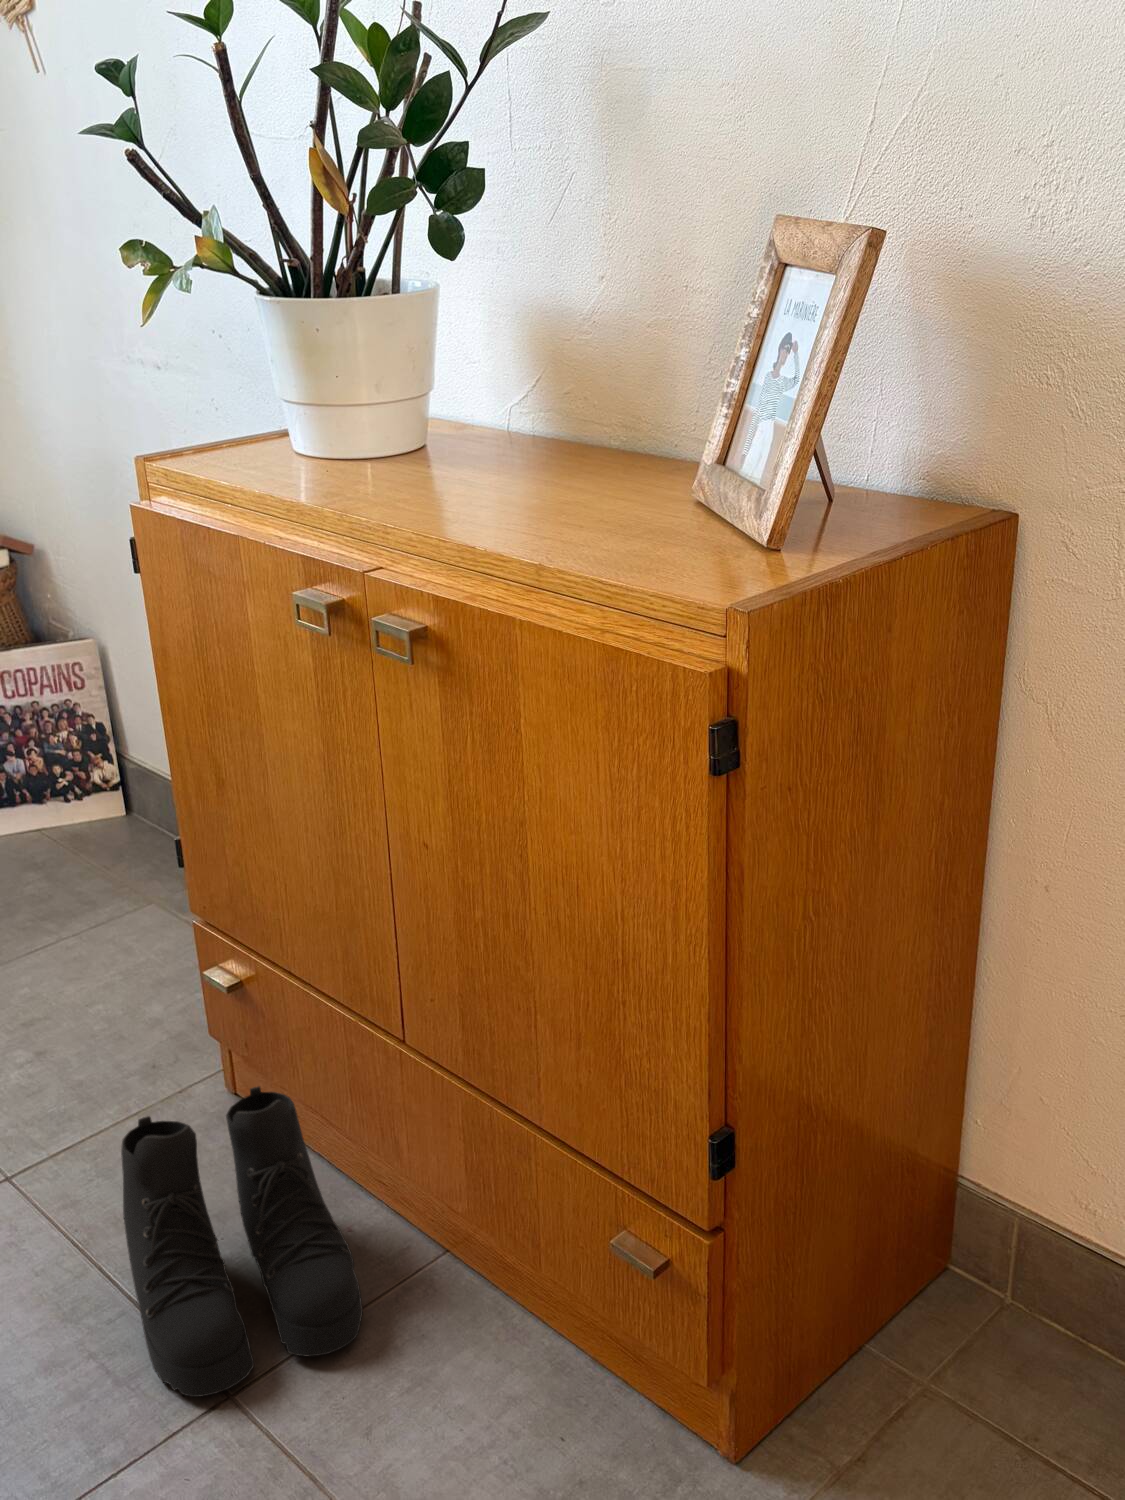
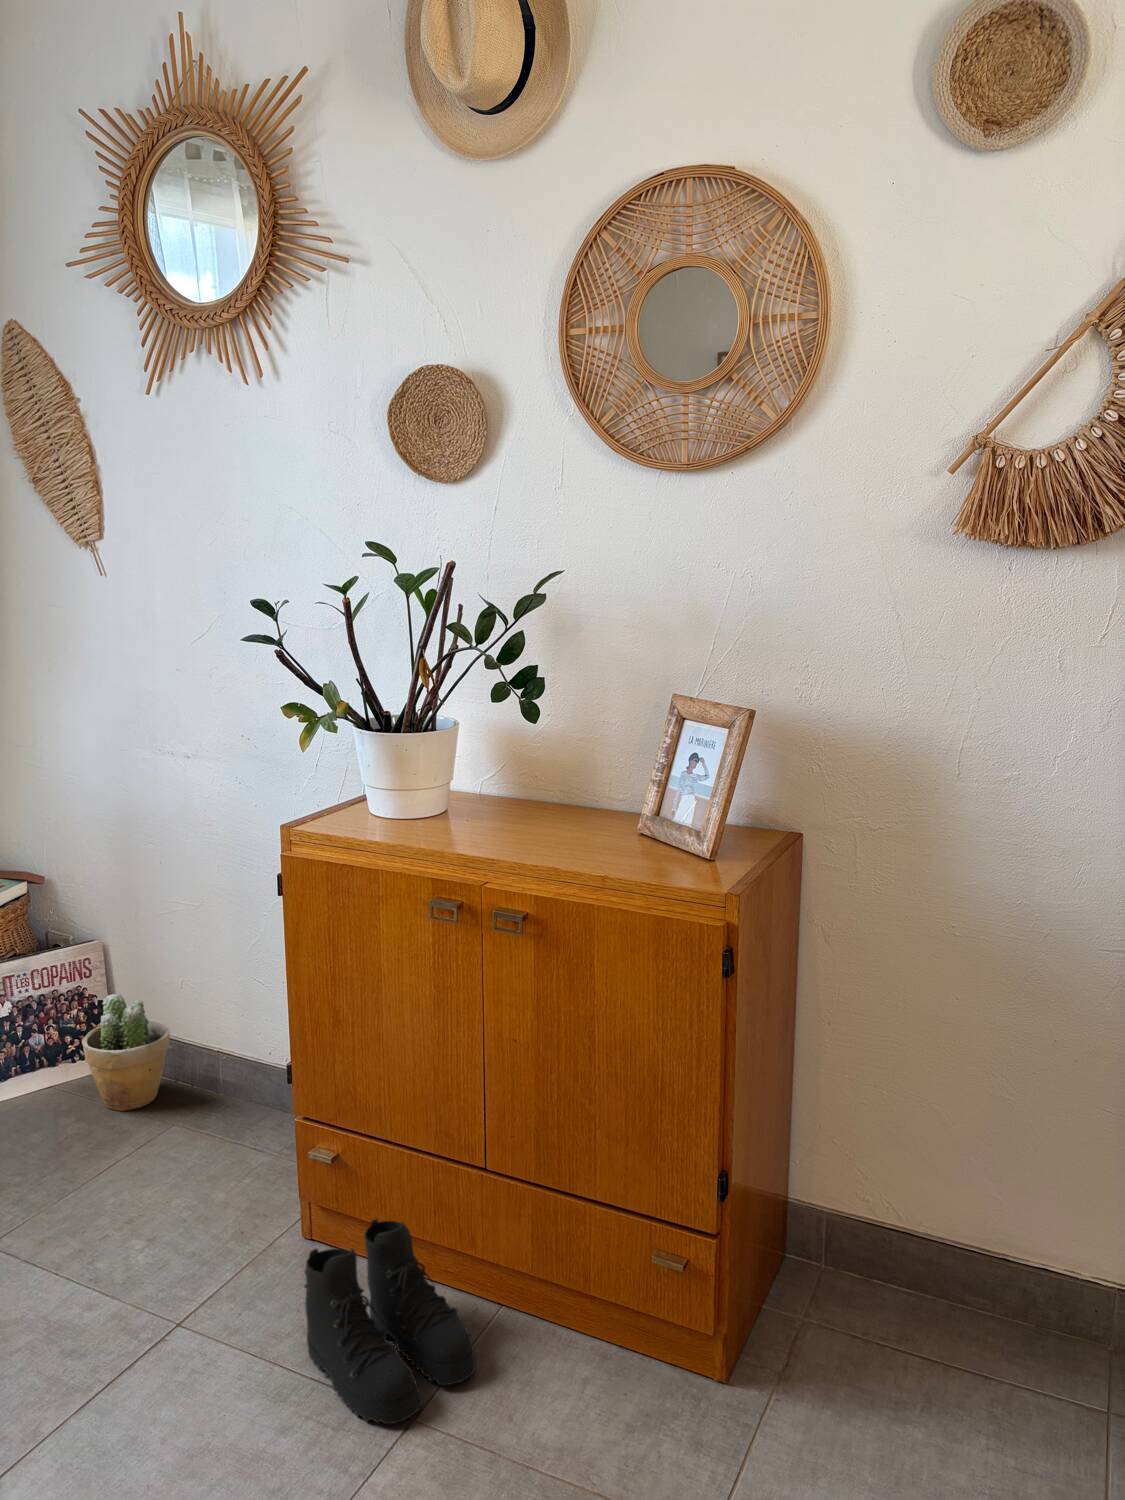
potted plant: none [46,714,166,874] -> present [82,994,170,1111]

